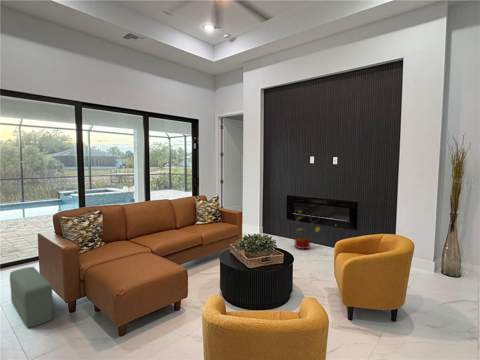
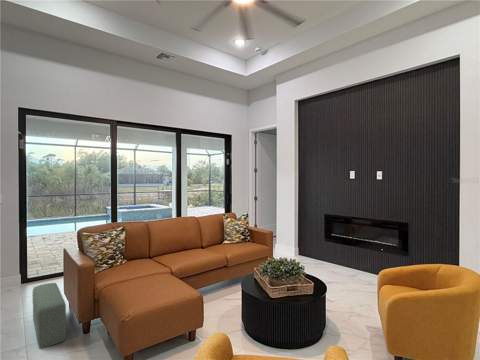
decorative plant: present [295,222,319,249] -> none [333,228,362,276]

